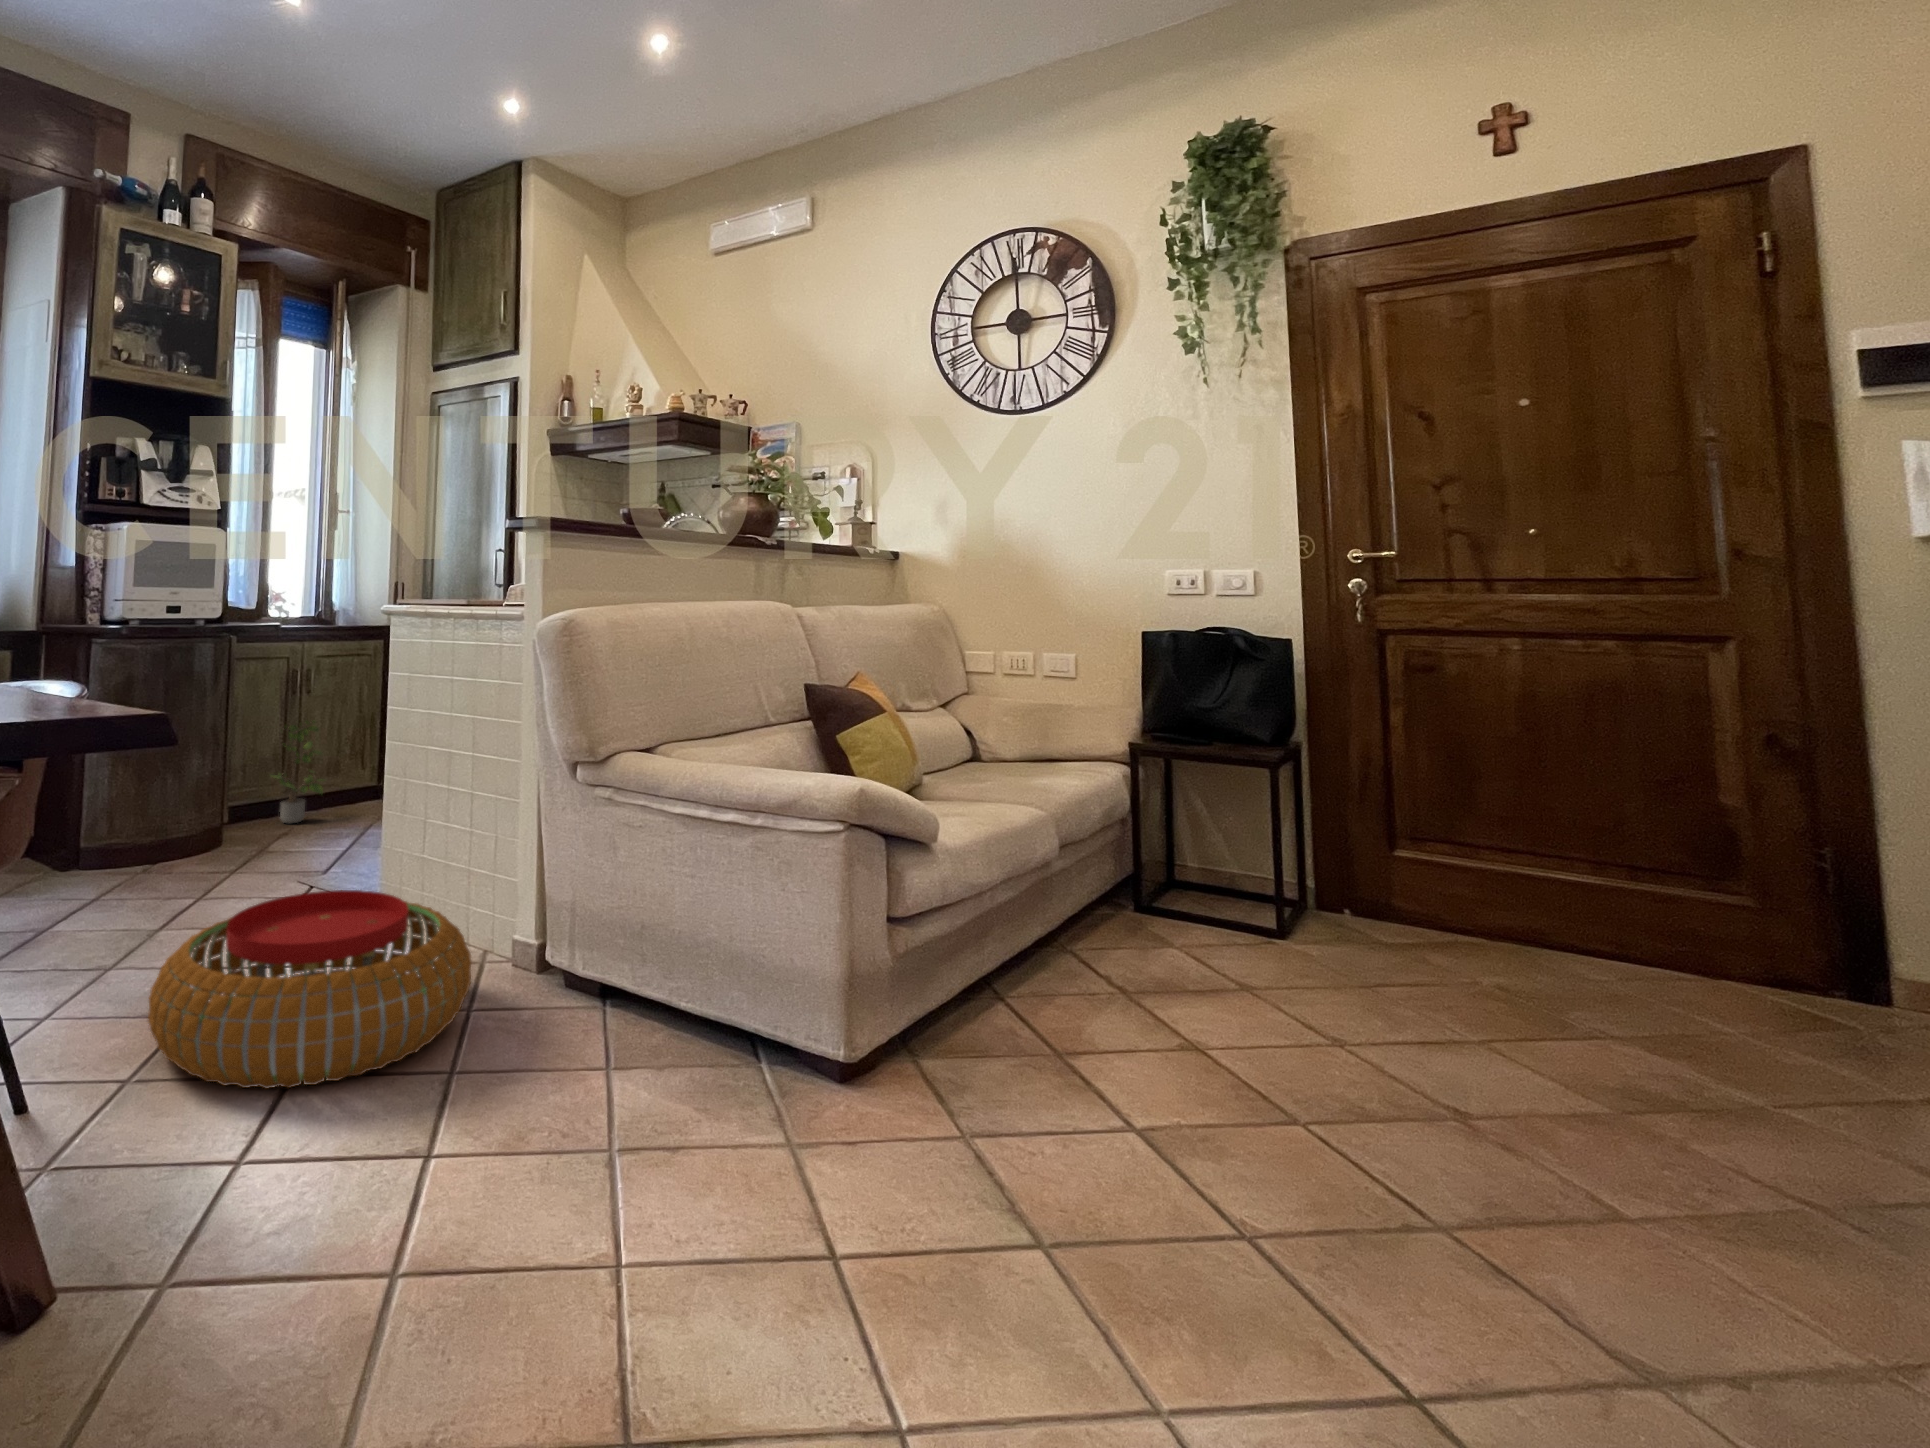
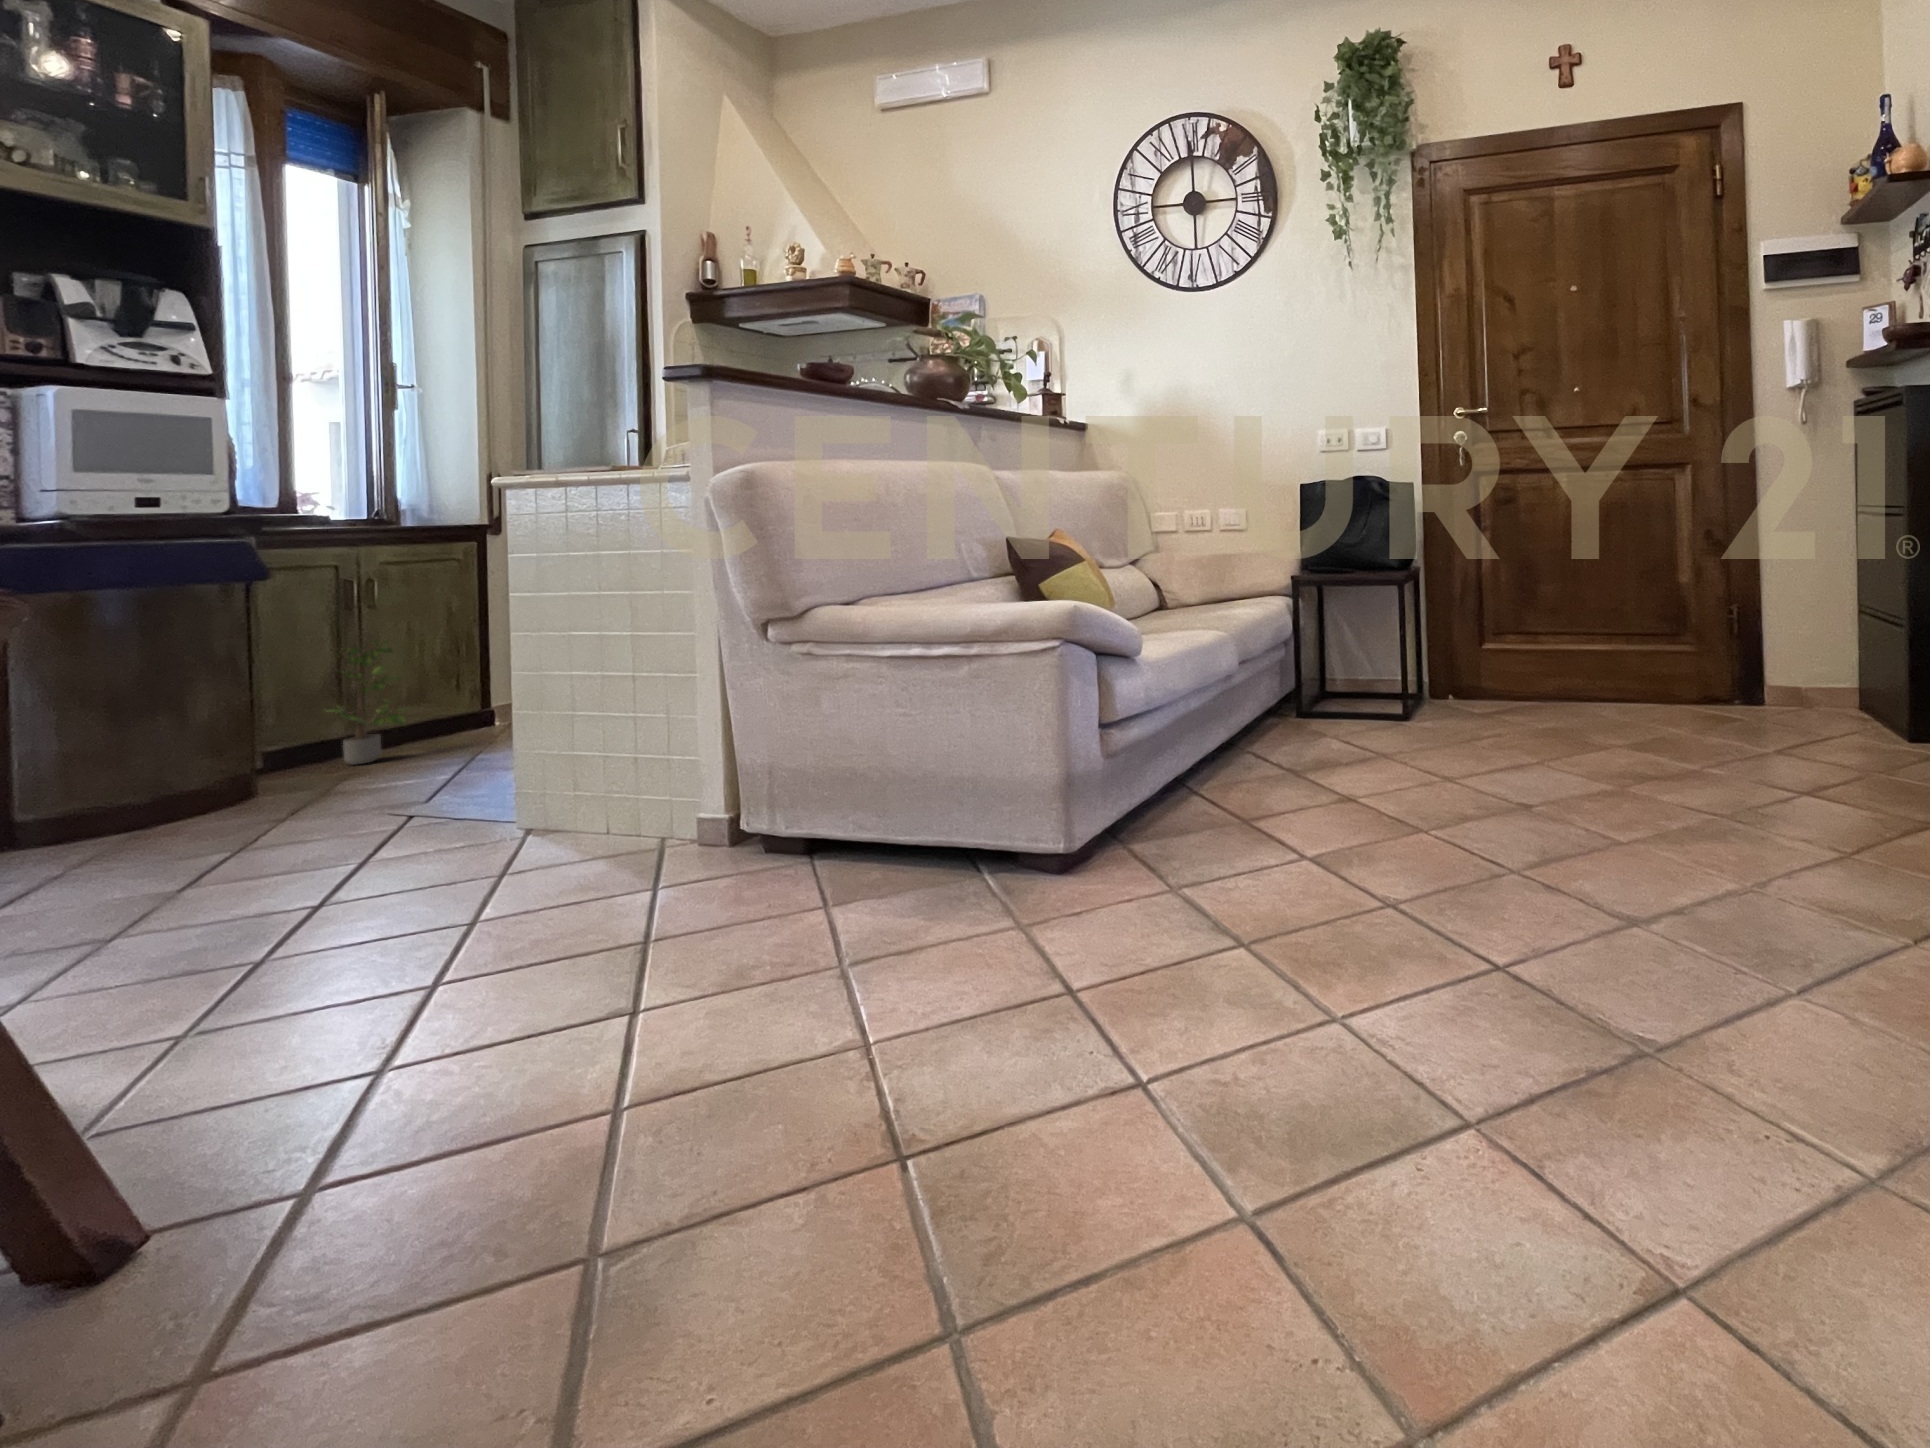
pouf: present [148,890,471,1089] -> none [219,786,658,1005]

